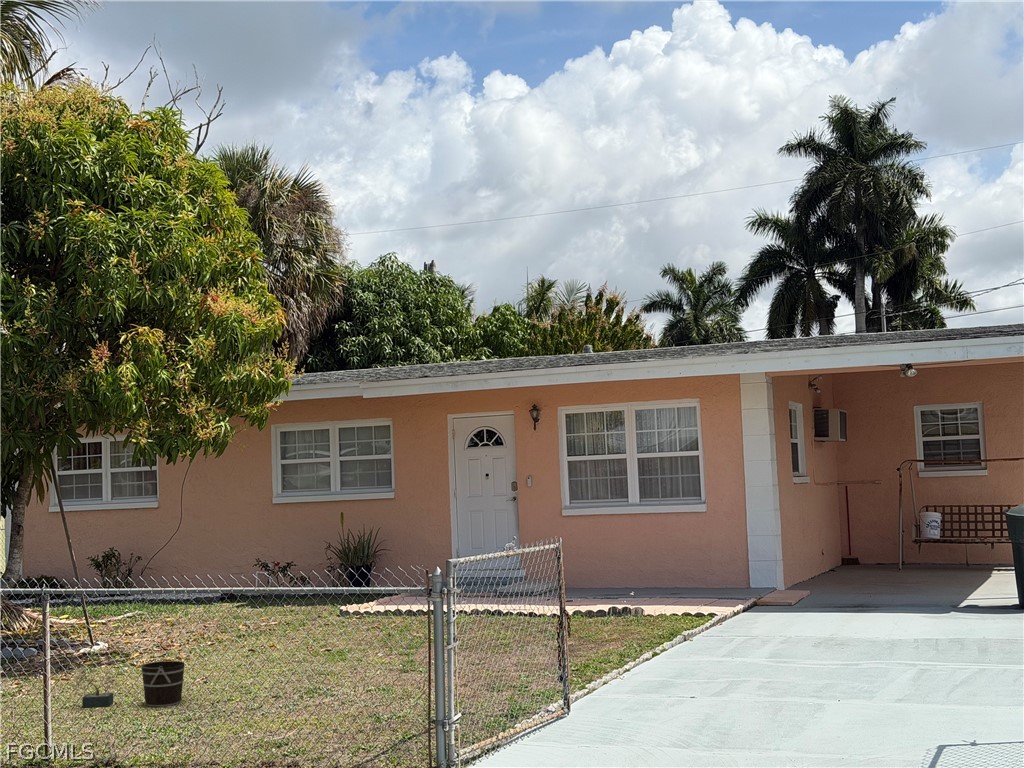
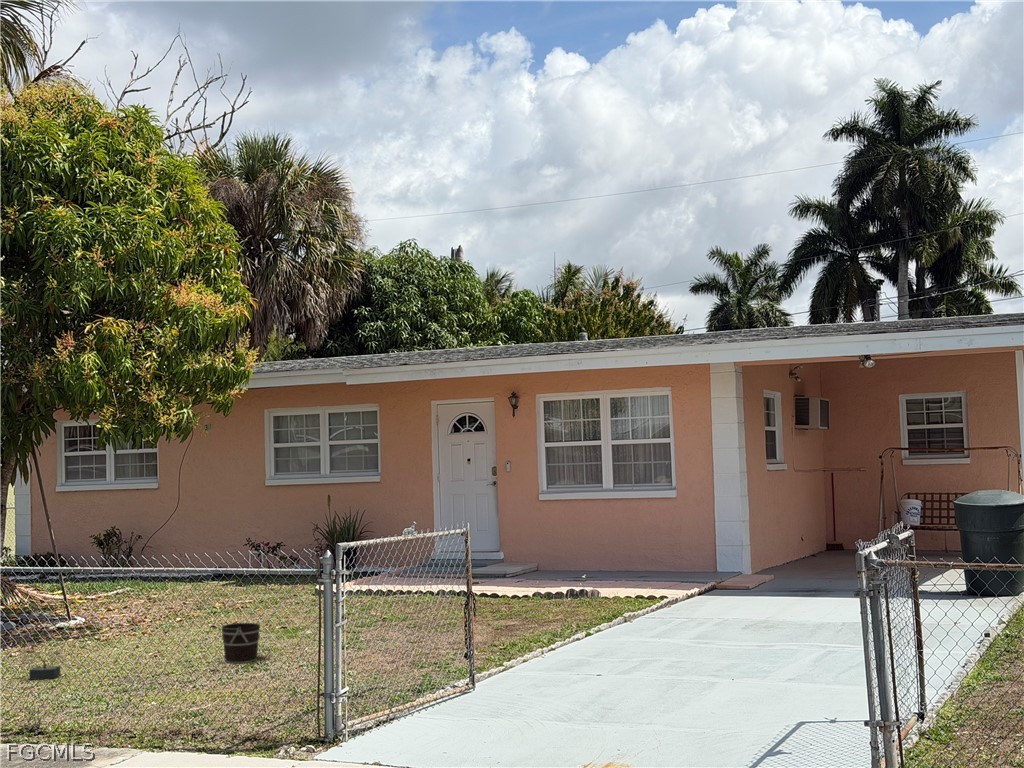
bucket: present [140,659,185,707] -> present [221,622,260,663]

